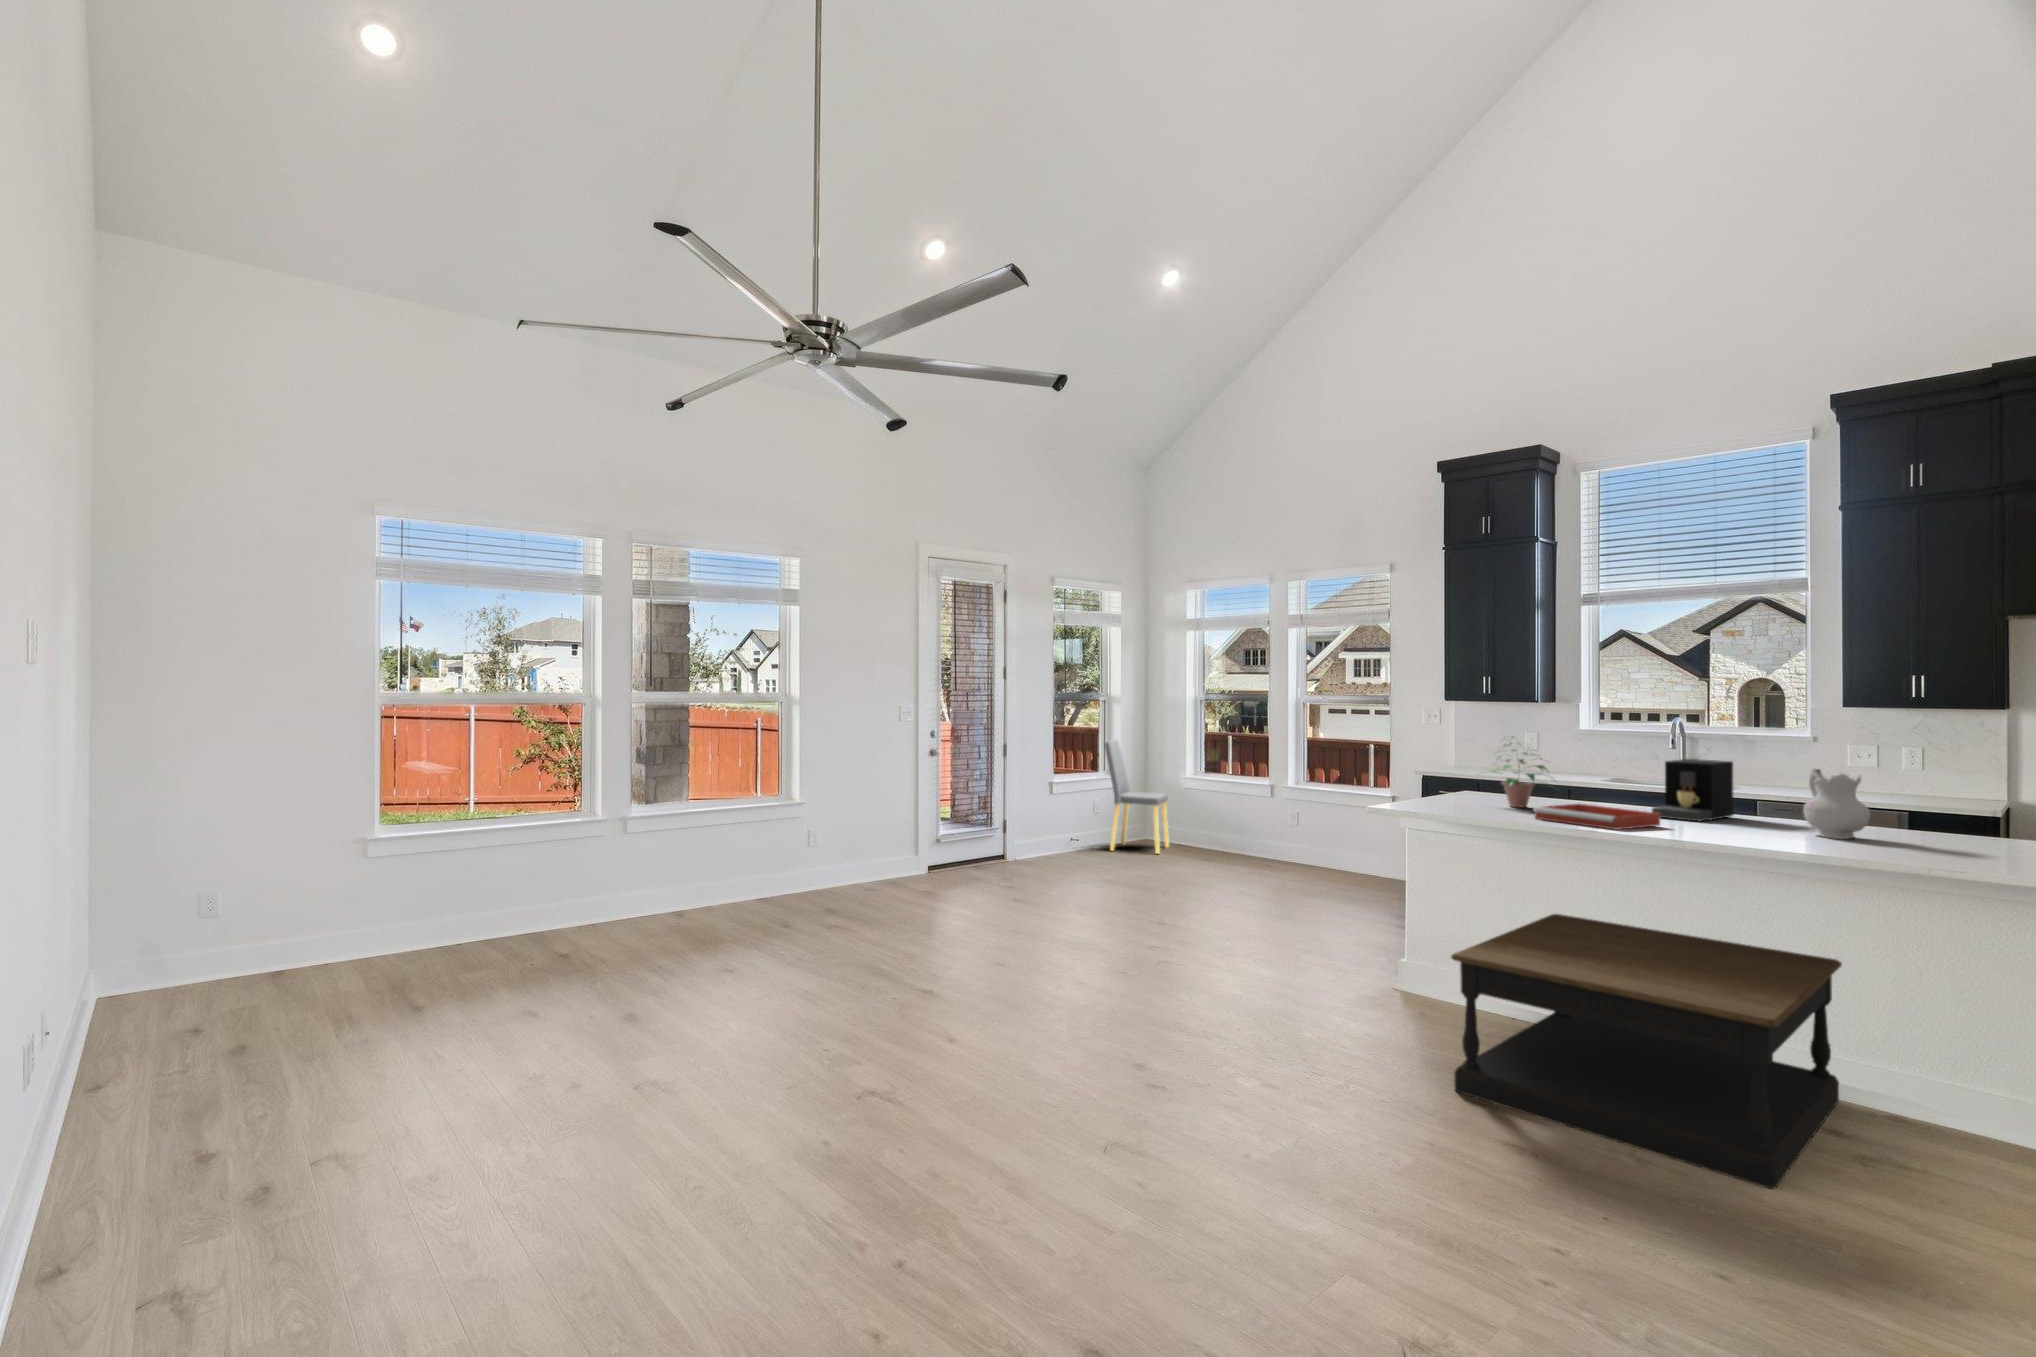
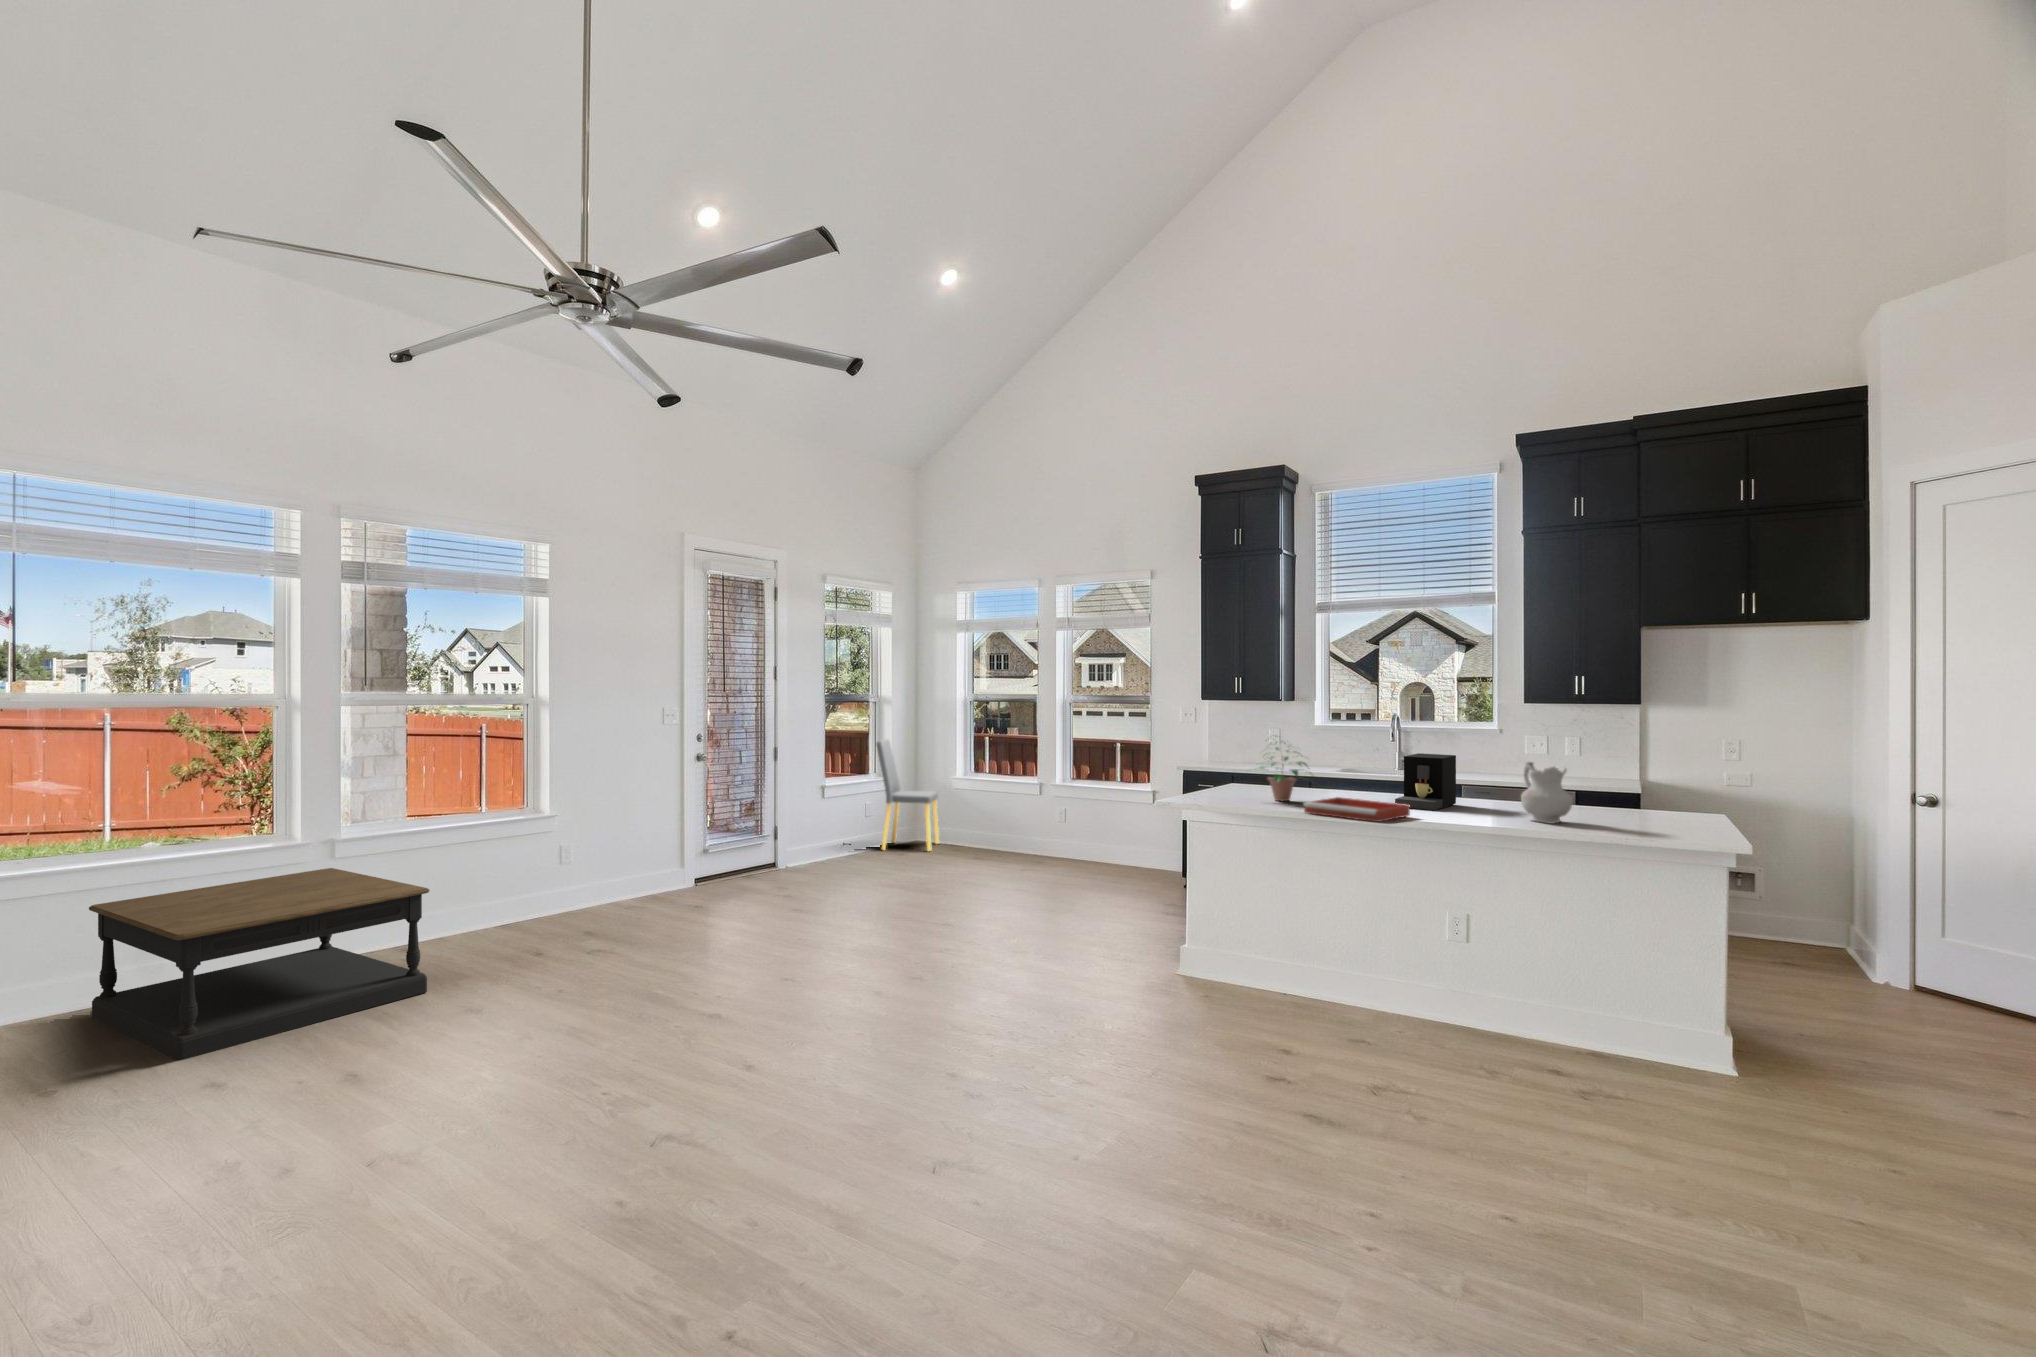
coffee table: present [1451,914,1842,1189] -> present [89,868,430,1060]

